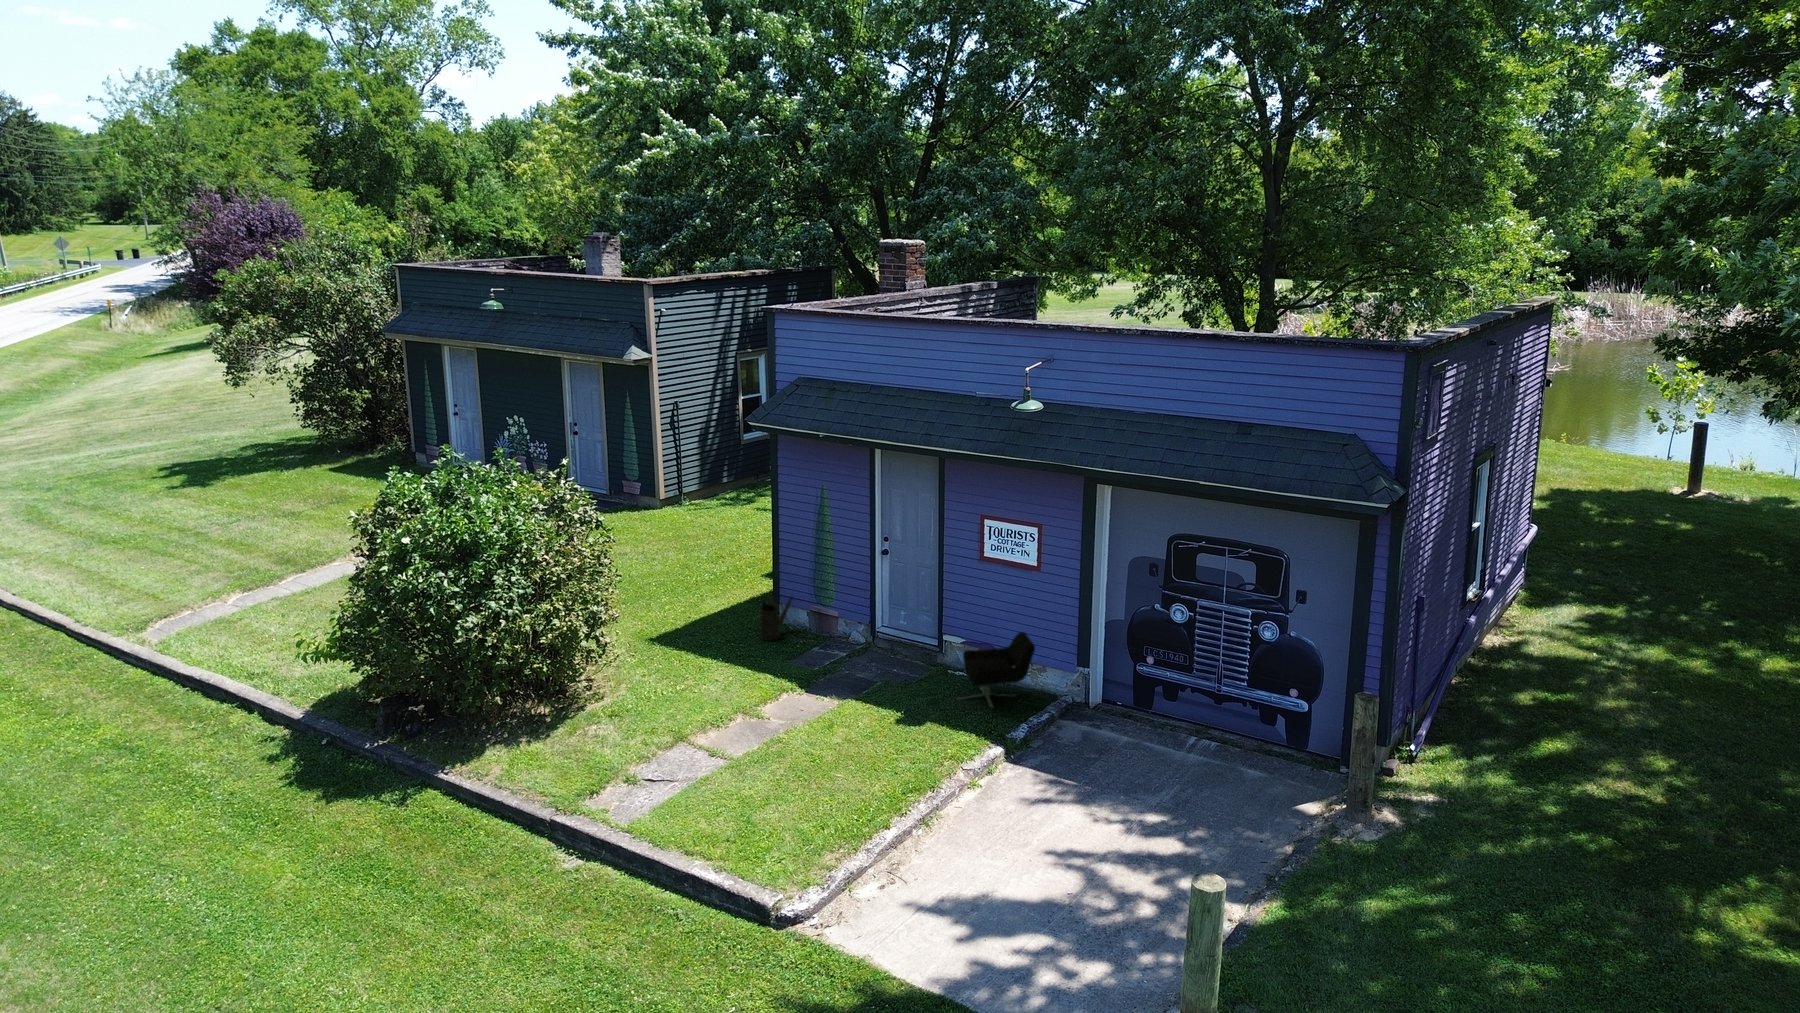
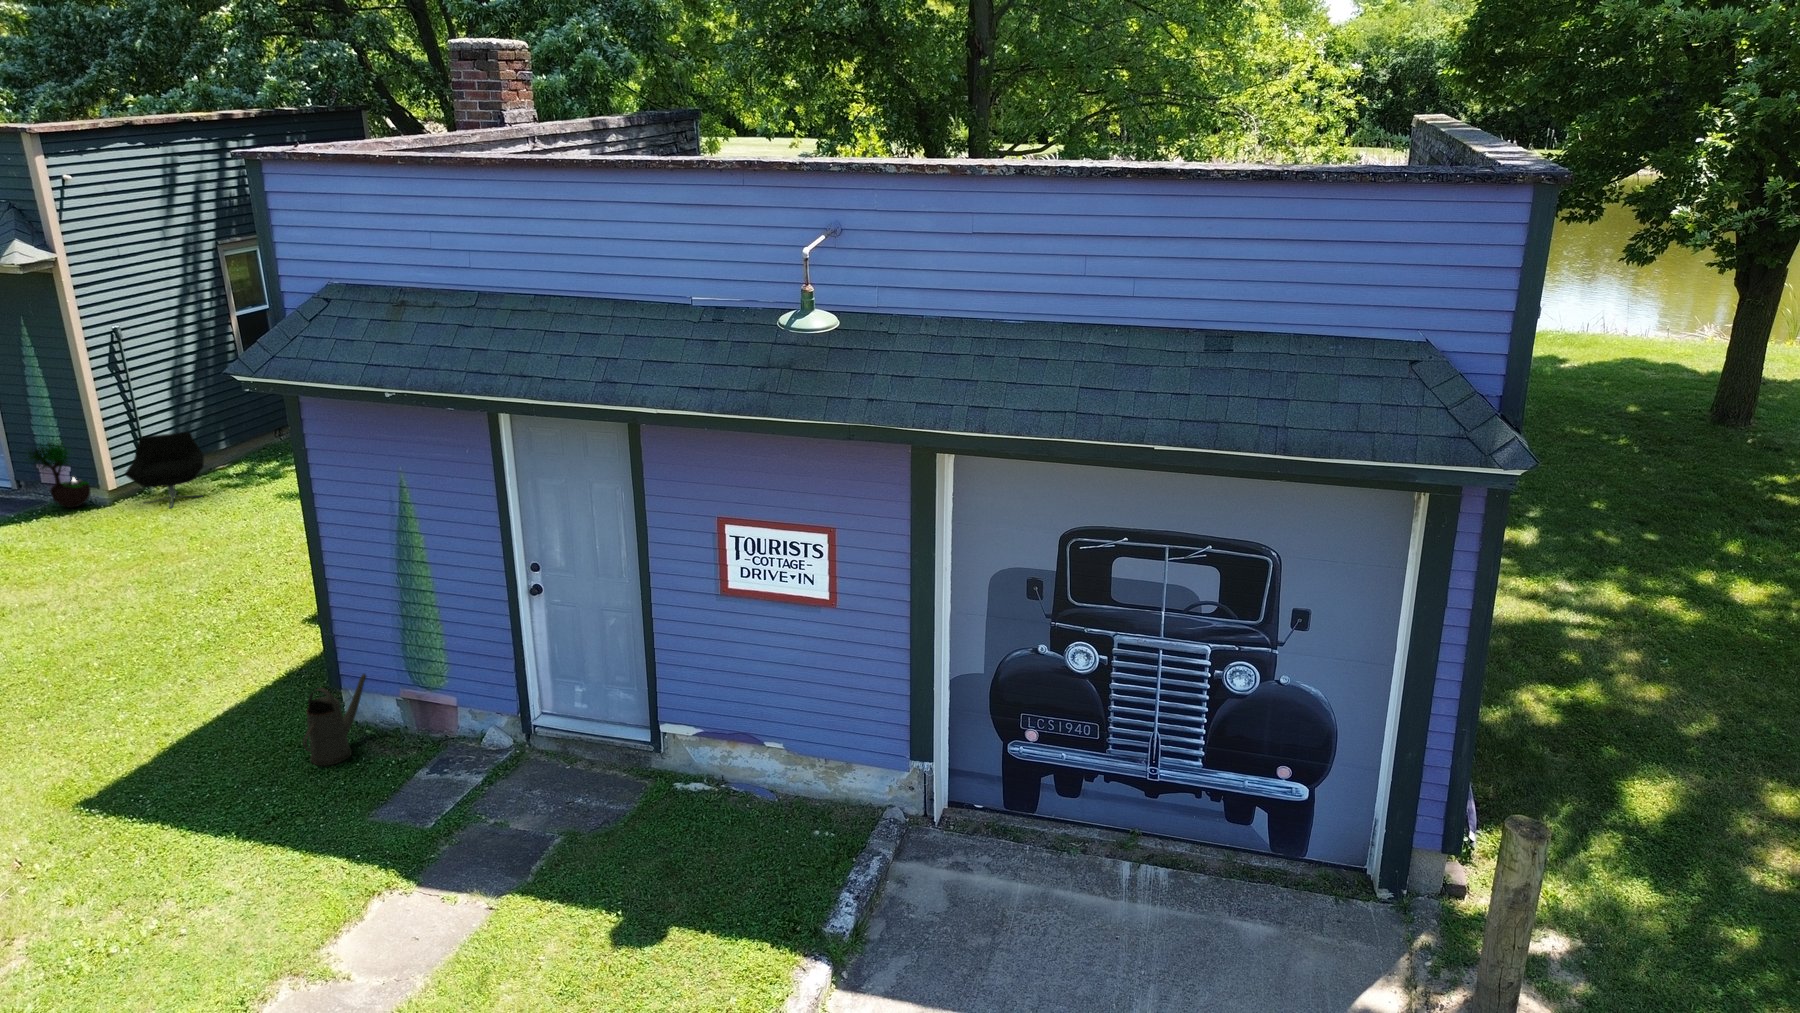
potted tree: none [618,462,651,509] -> present [26,442,90,508]
lounge chair: present [958,632,1035,708] -> present [125,432,204,508]

